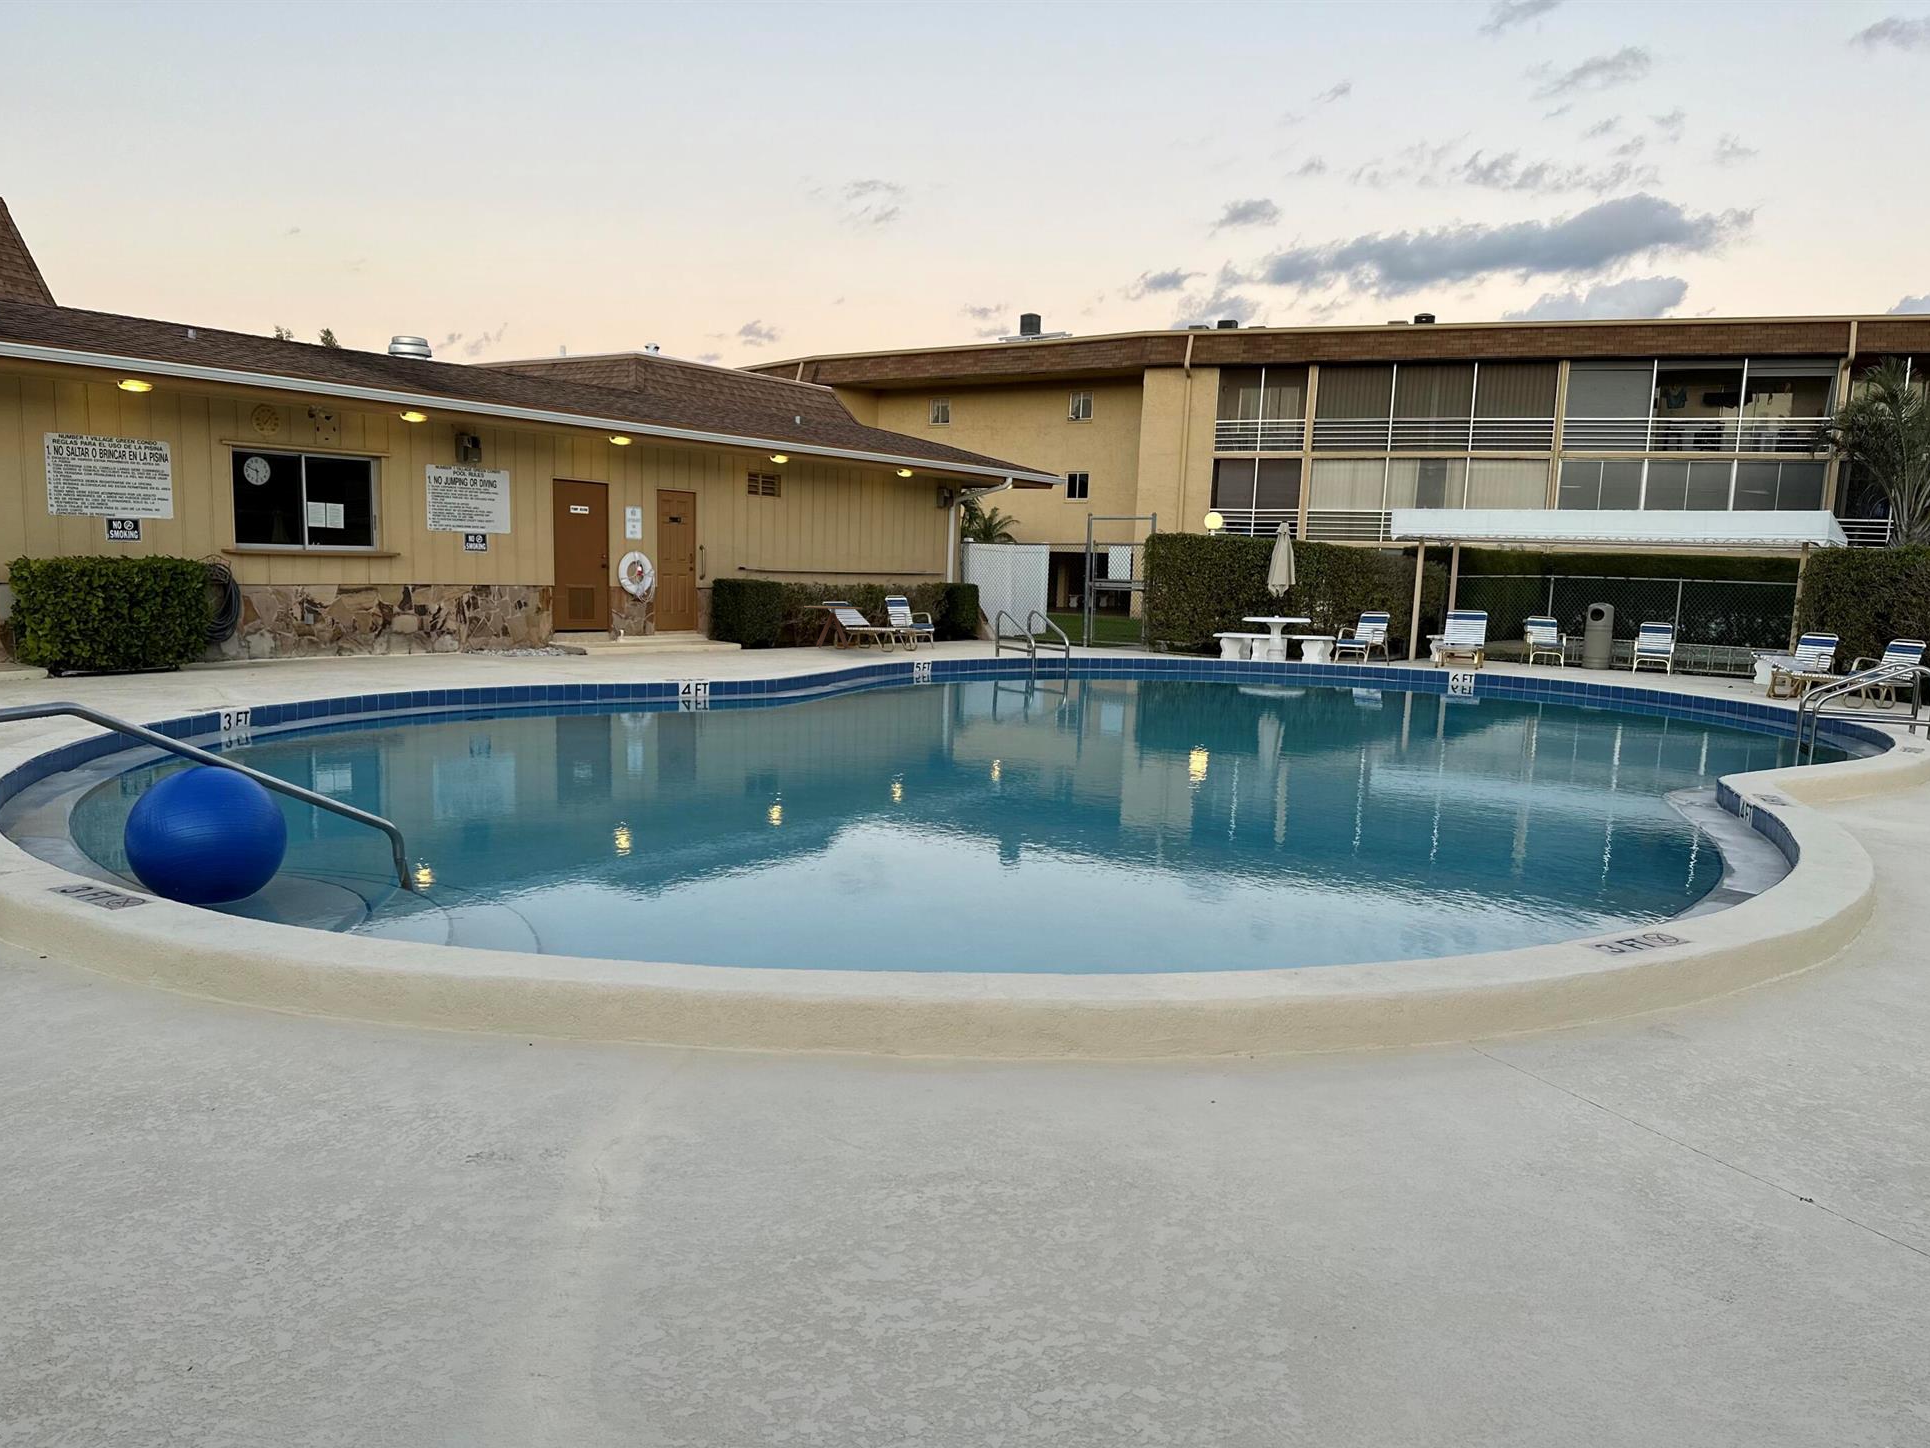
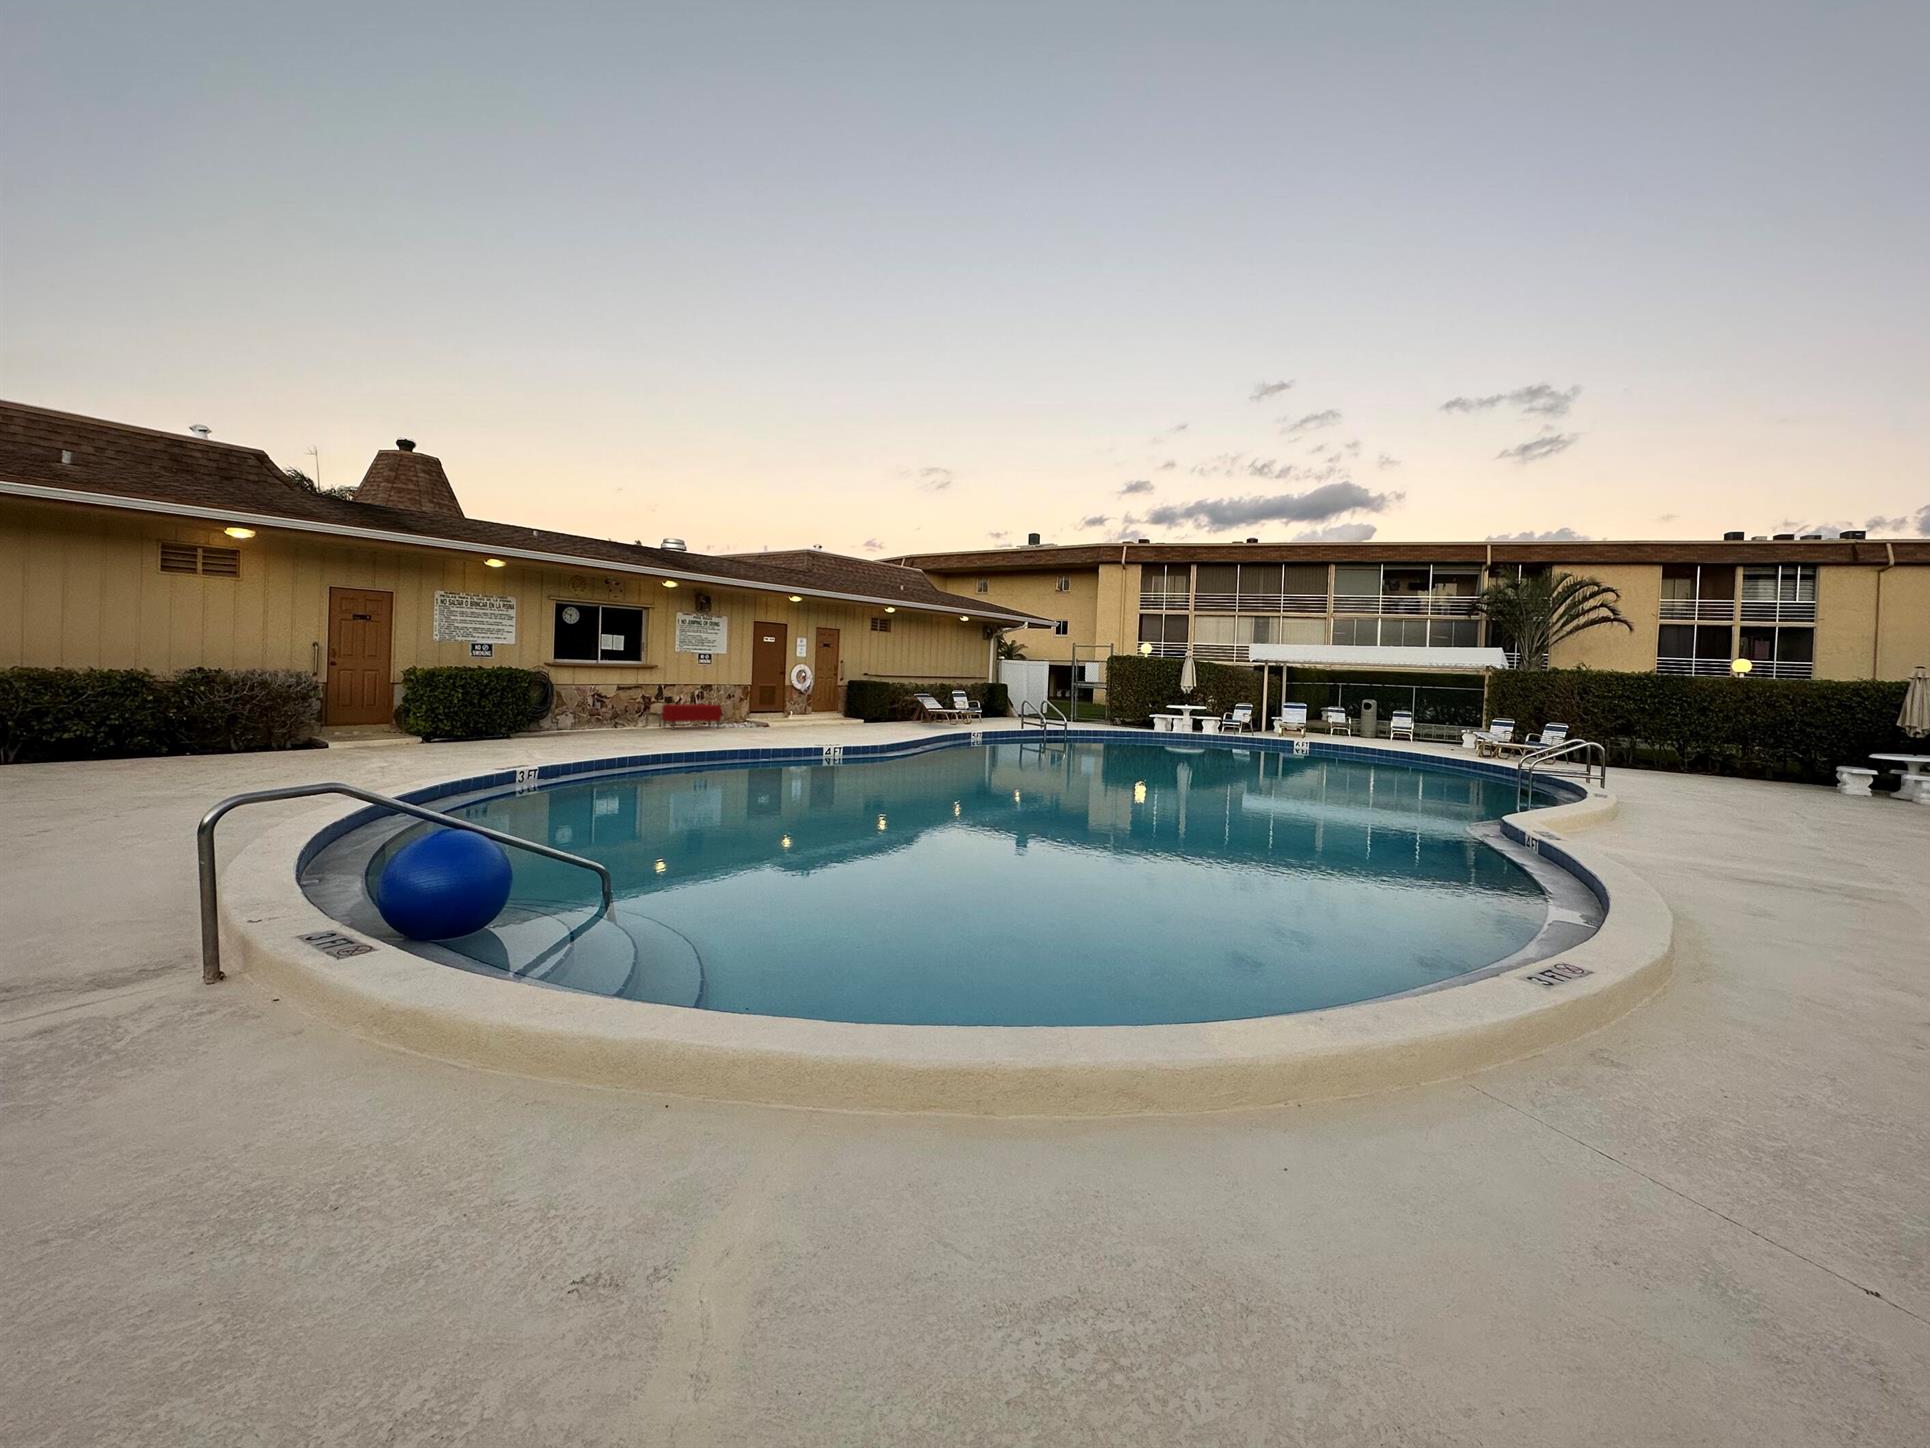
bench: none [411,617,506,658] -> present [662,704,722,728]

